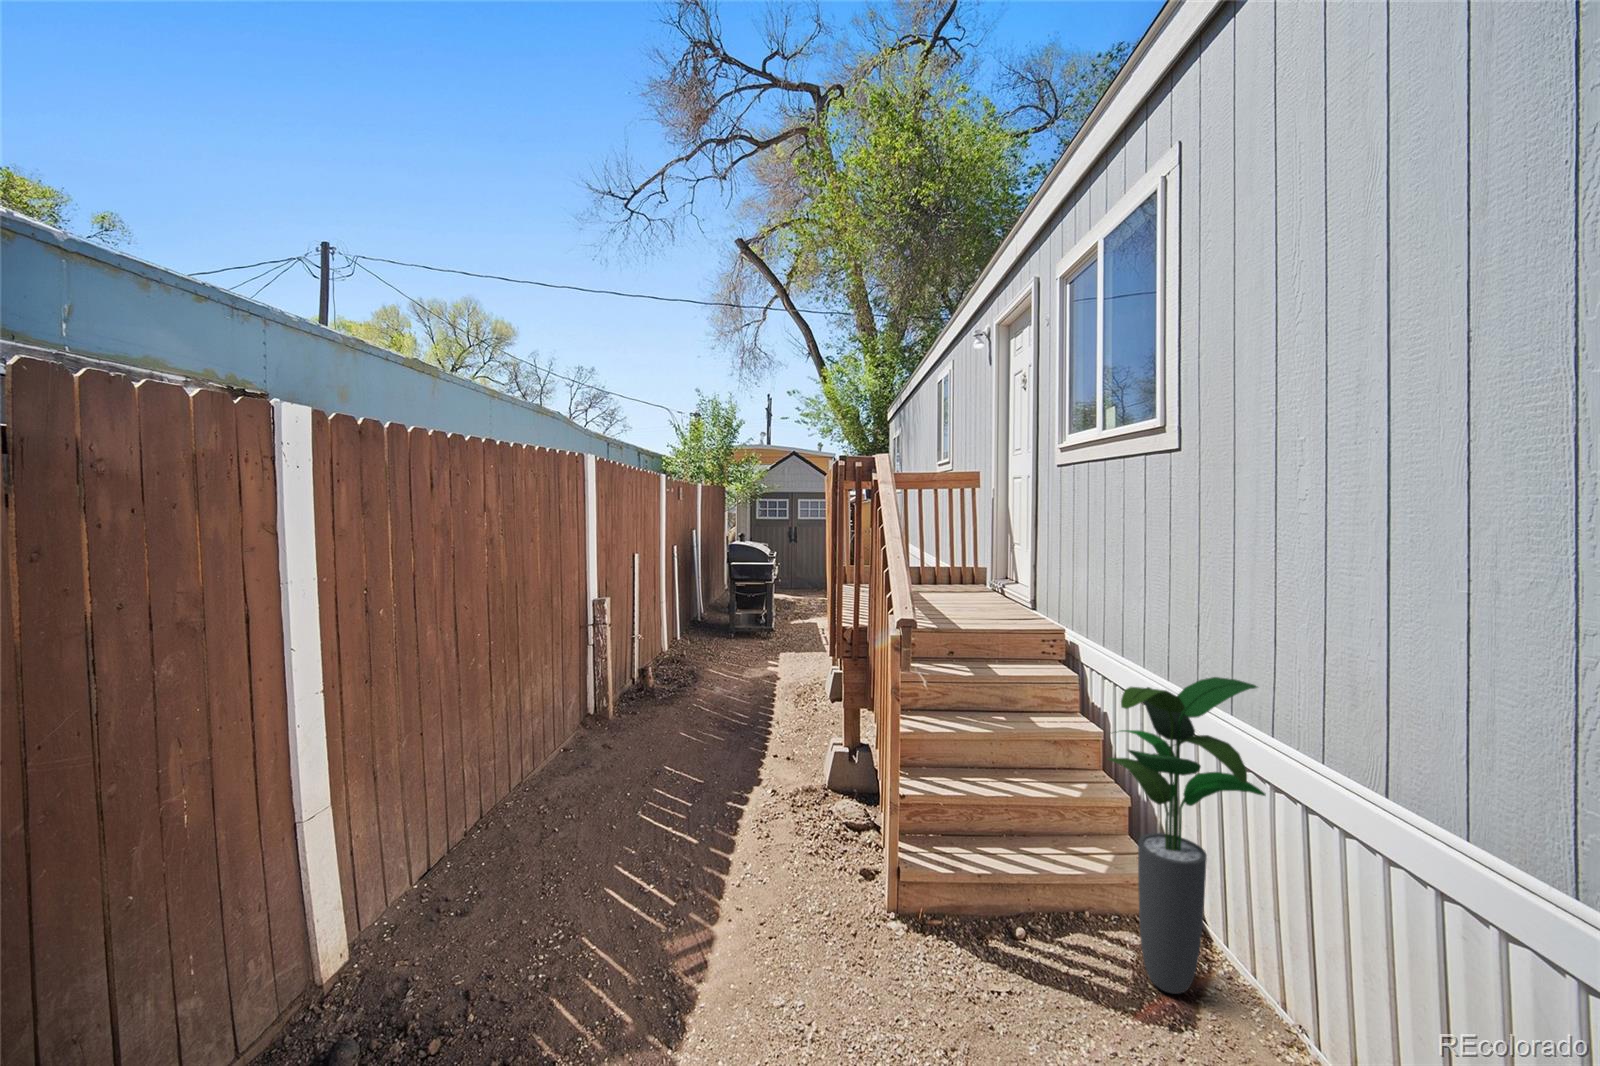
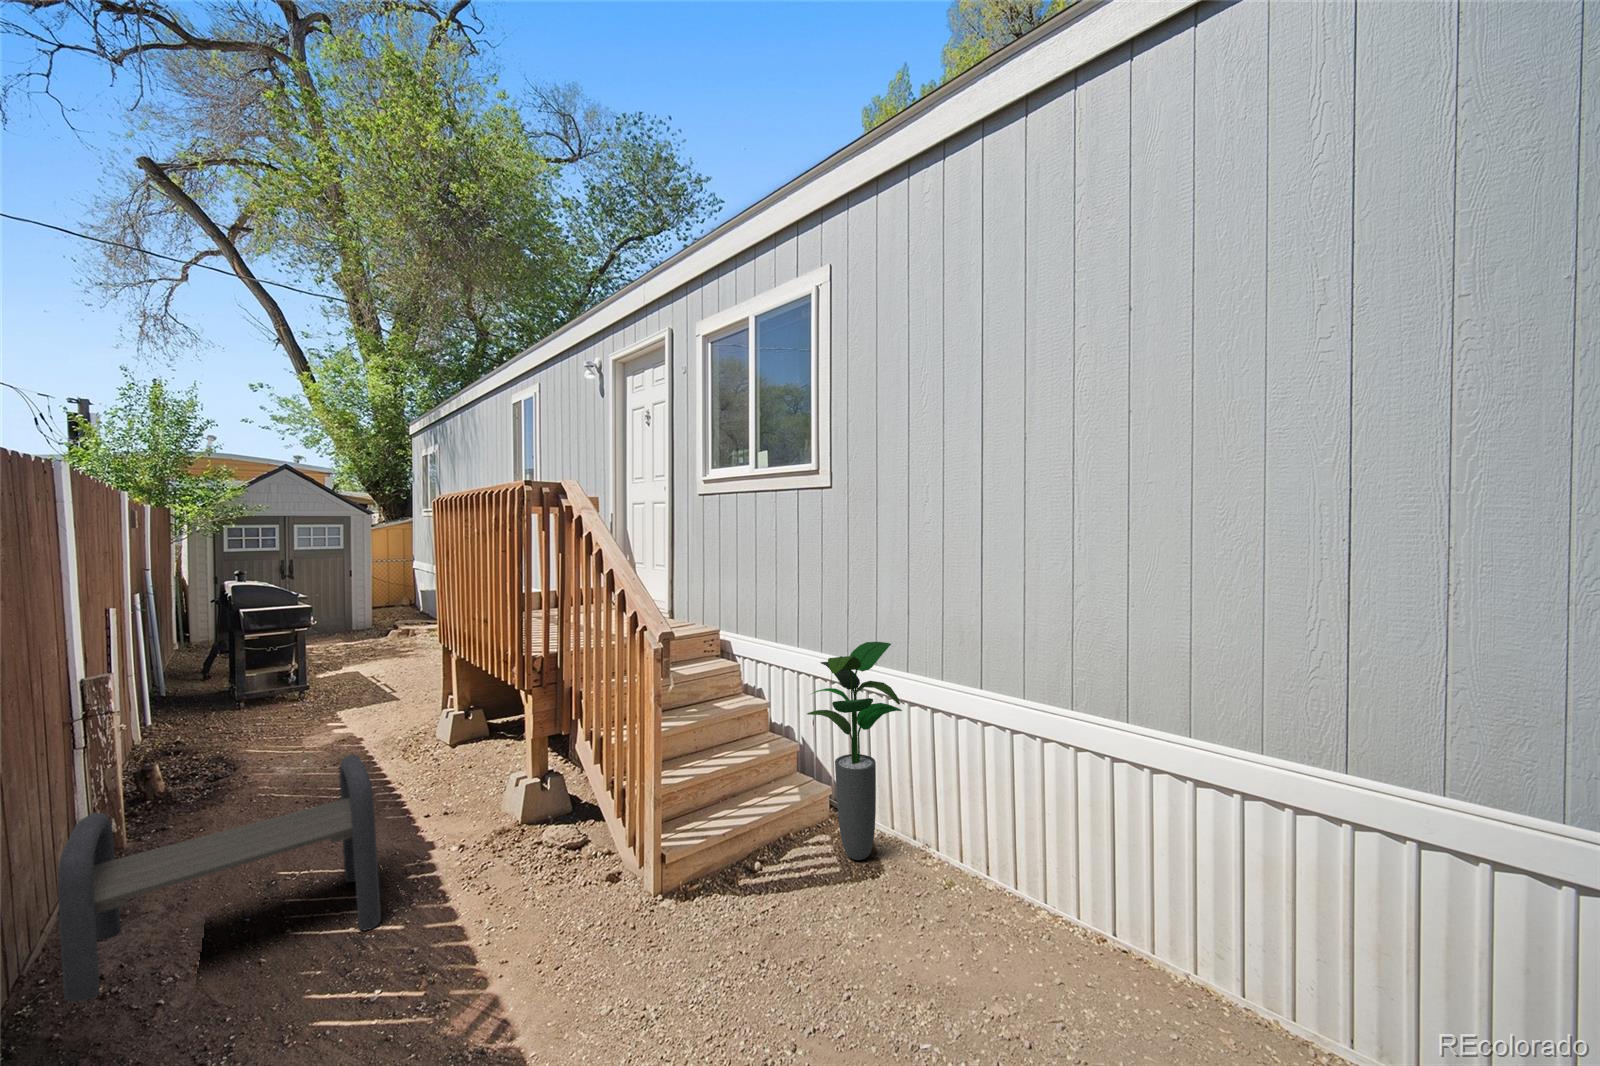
bench: none [502,683,699,834] -> present [58,755,381,1002]

